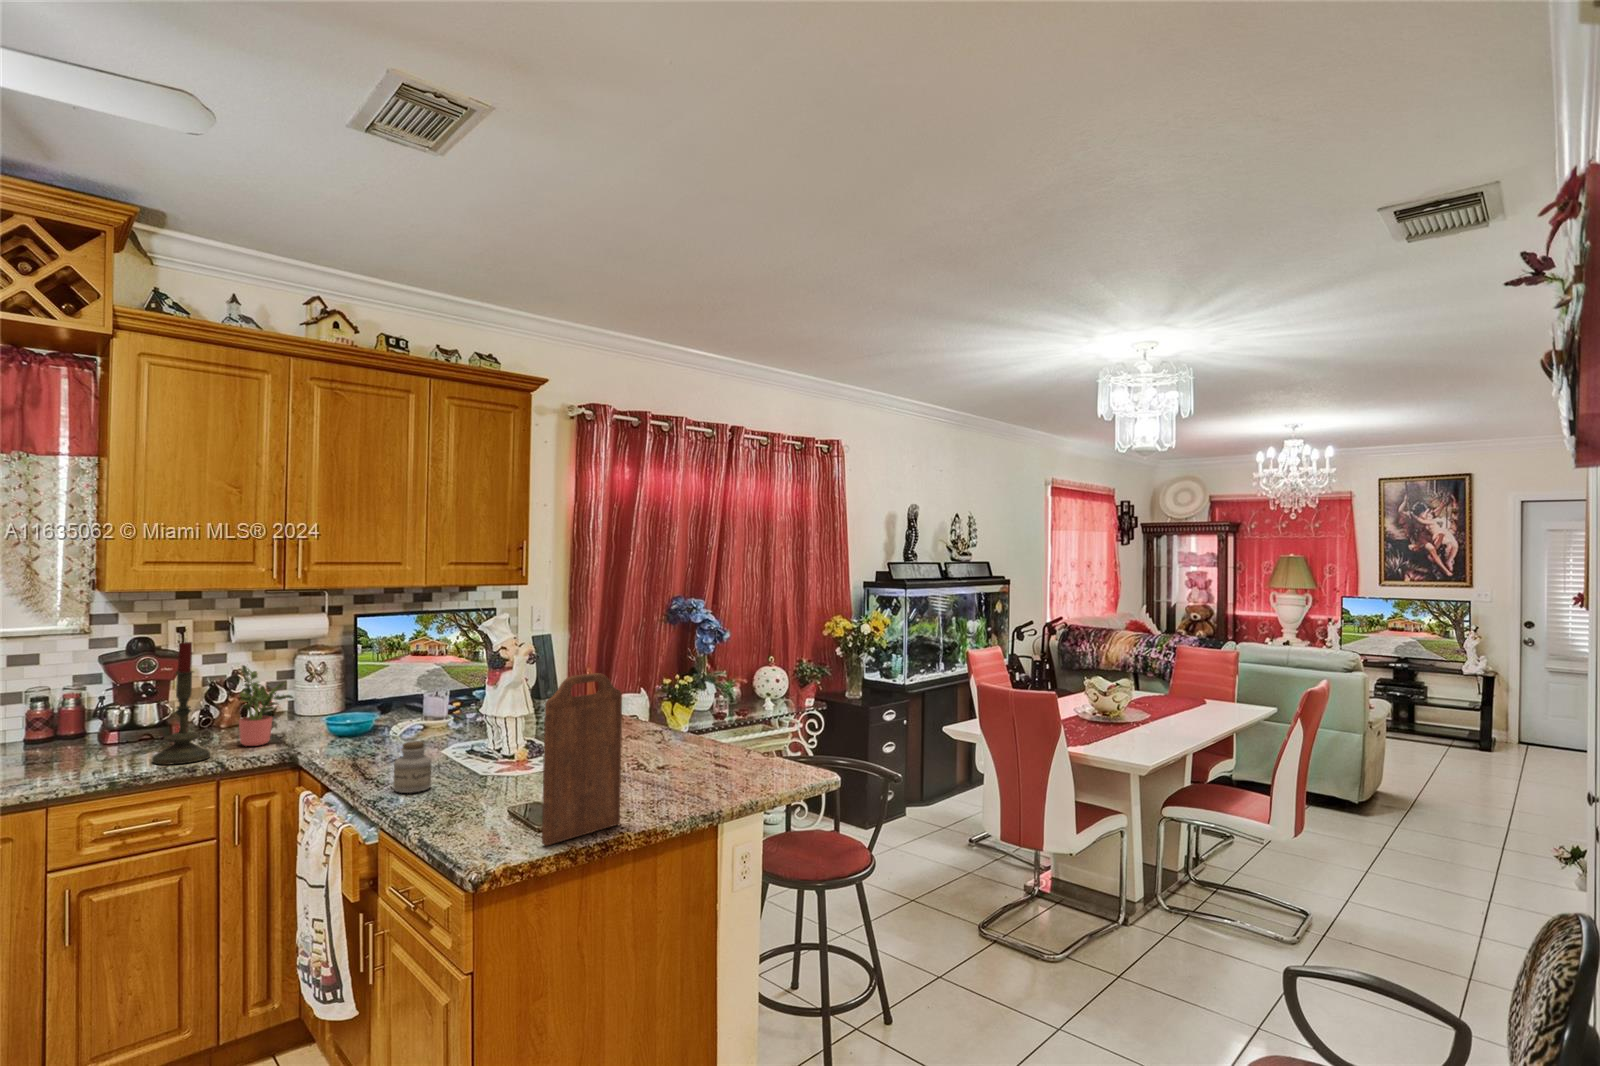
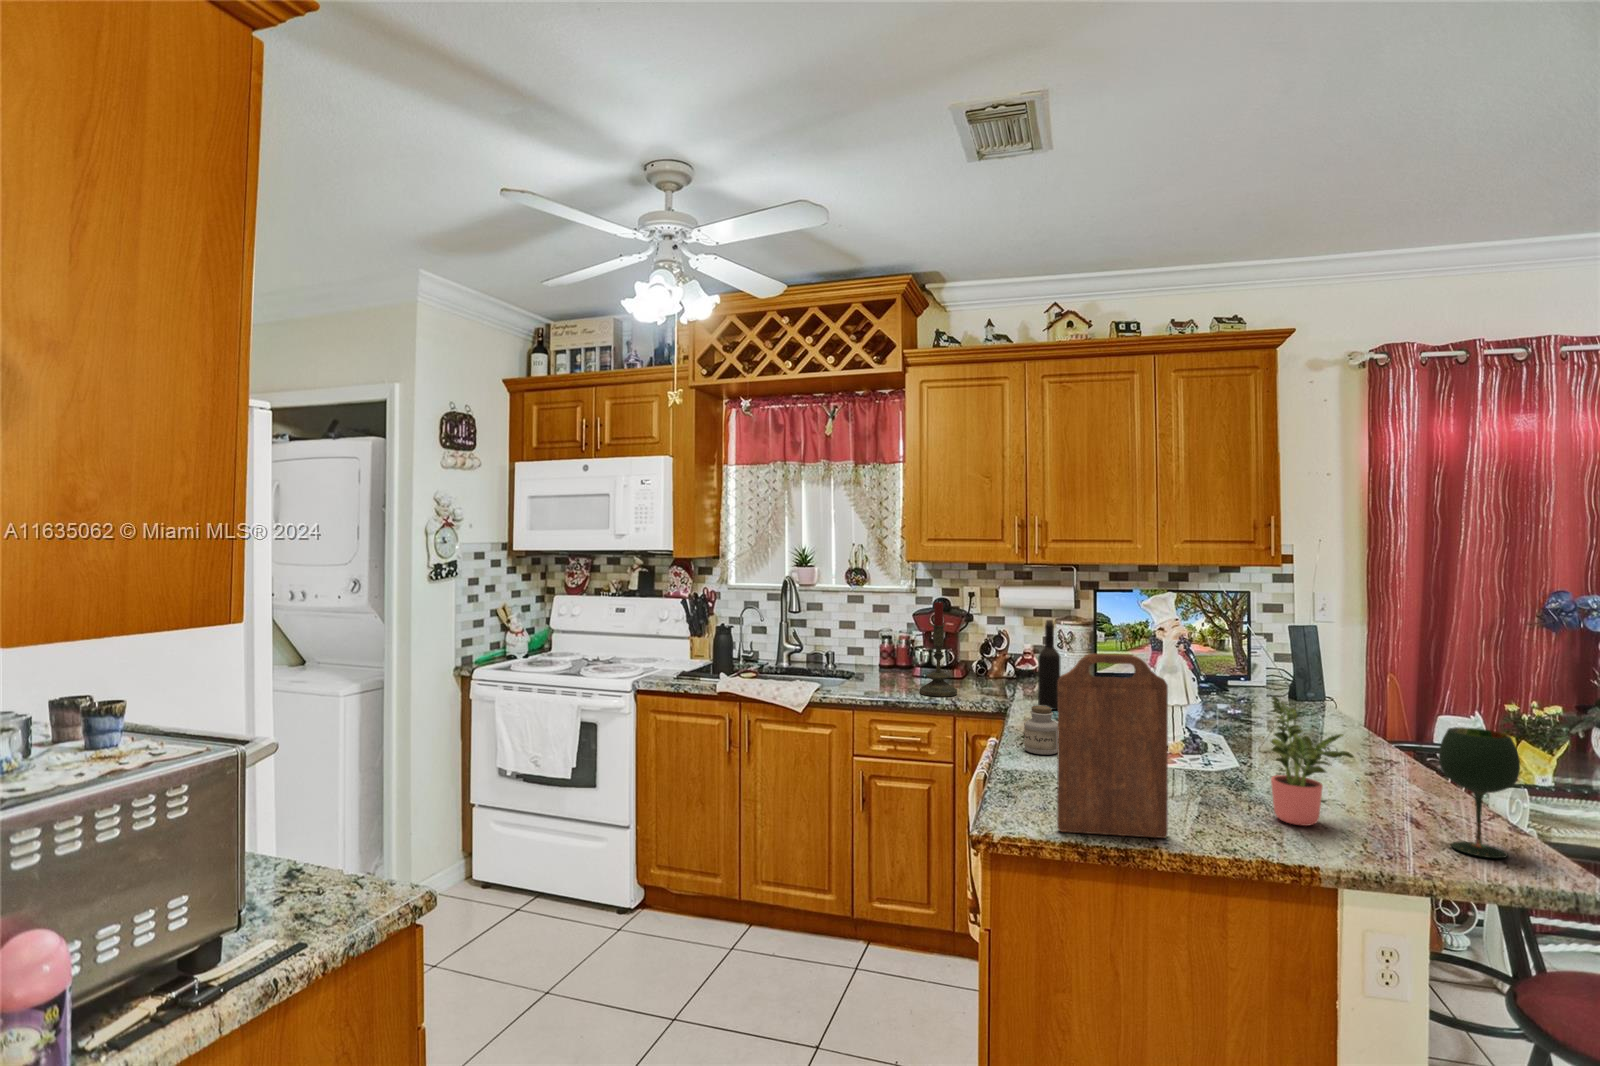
wine bottle: none [332,652,359,751] -> present [1038,620,1061,710]
potted plant: present [239,665,293,746] -> present [1271,697,1354,826]
wine glass: none [744,696,786,780] -> present [1439,727,1520,858]

